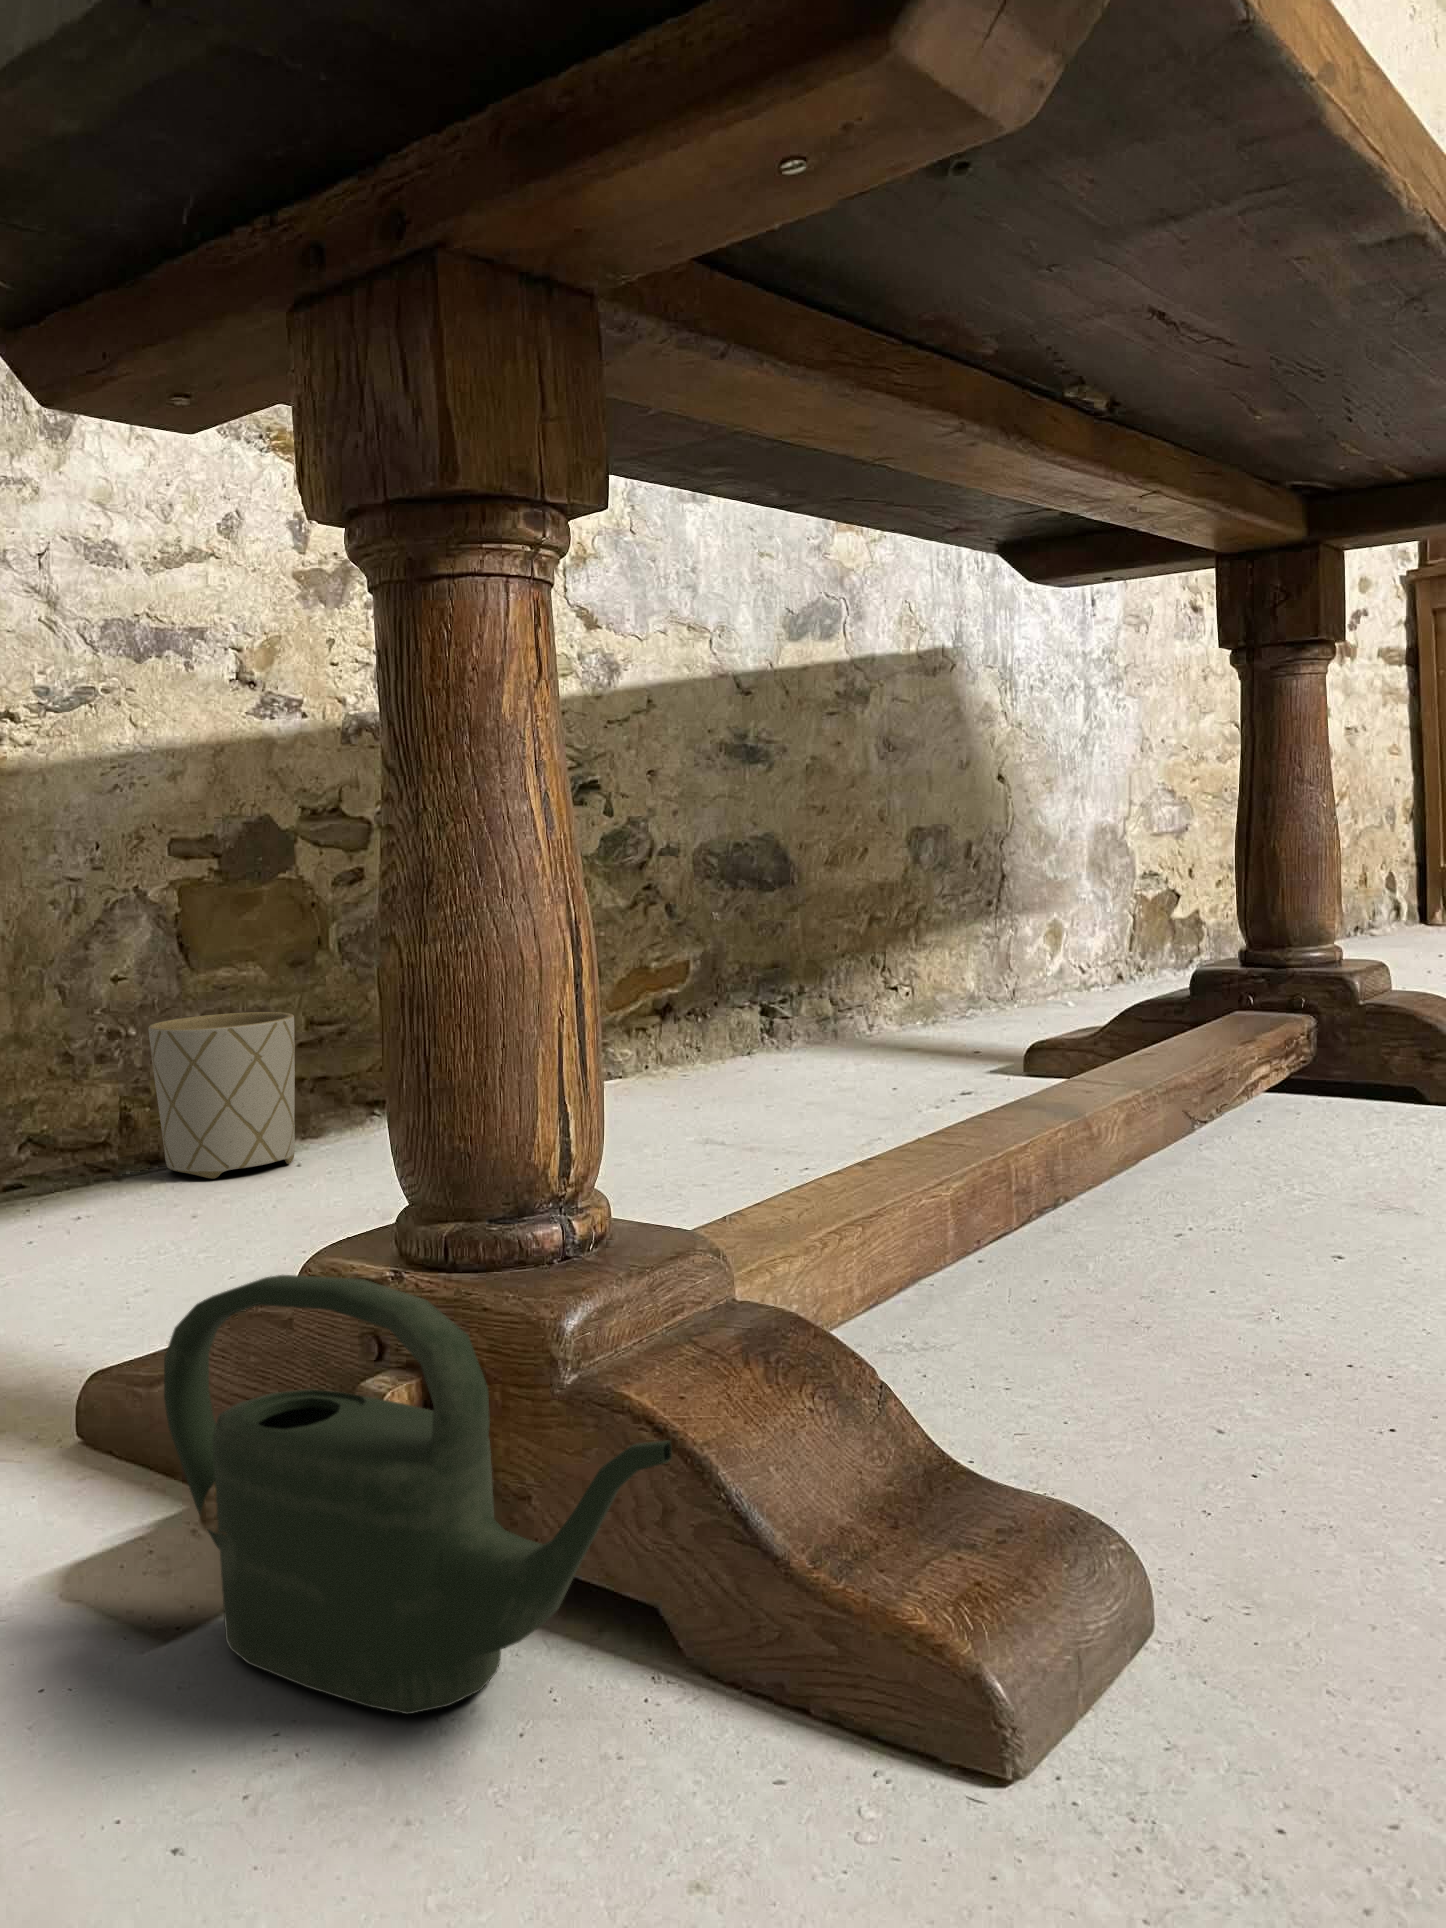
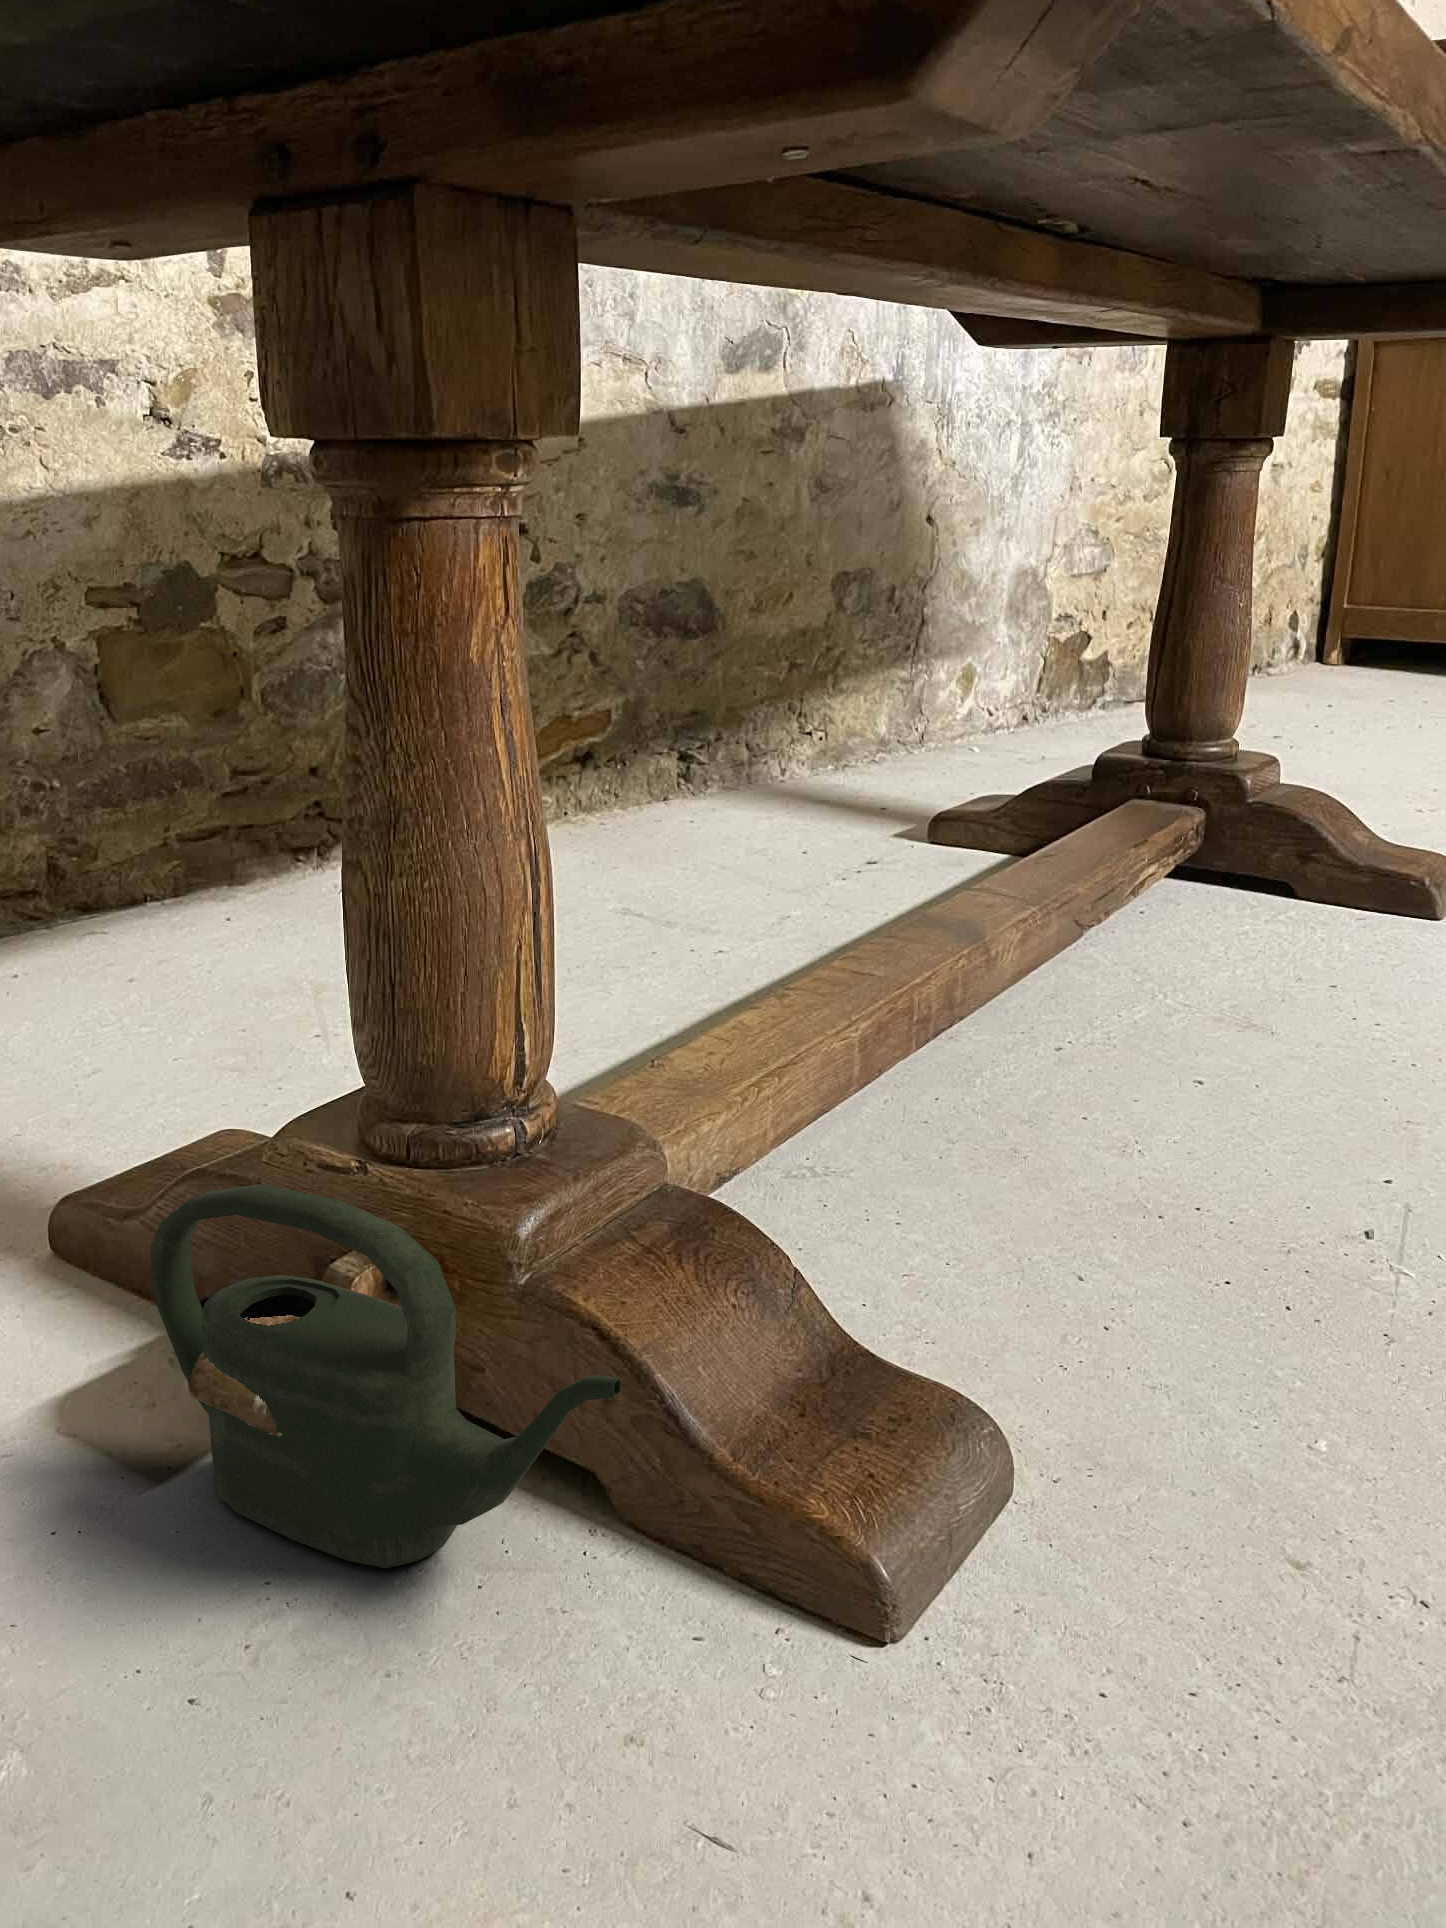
planter: present [149,1012,295,1179] -> none [72,769,220,938]

